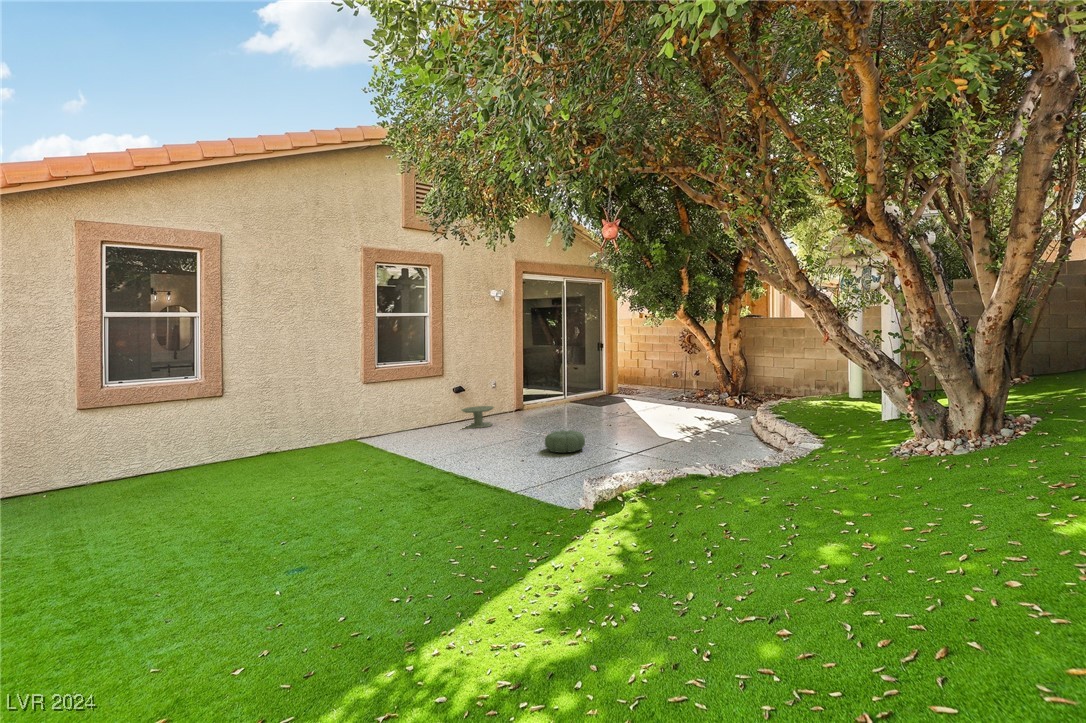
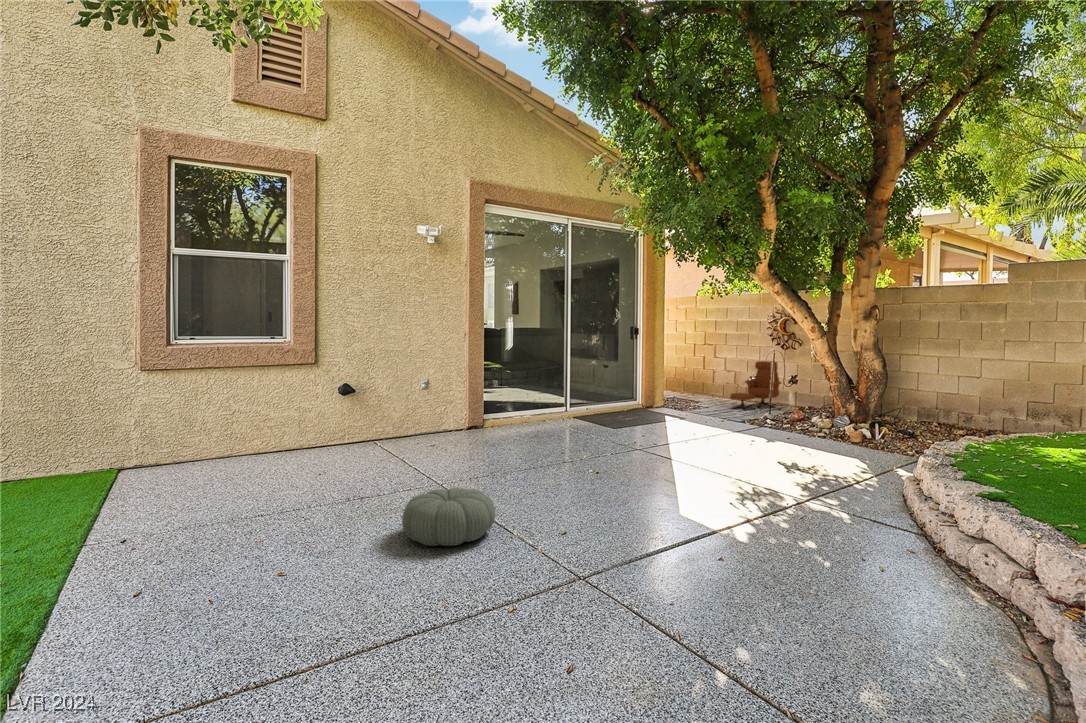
lounge chair: none [658,362,689,393] -> present [730,361,781,410]
side table: present [461,406,494,428] -> none [359,418,418,456]

